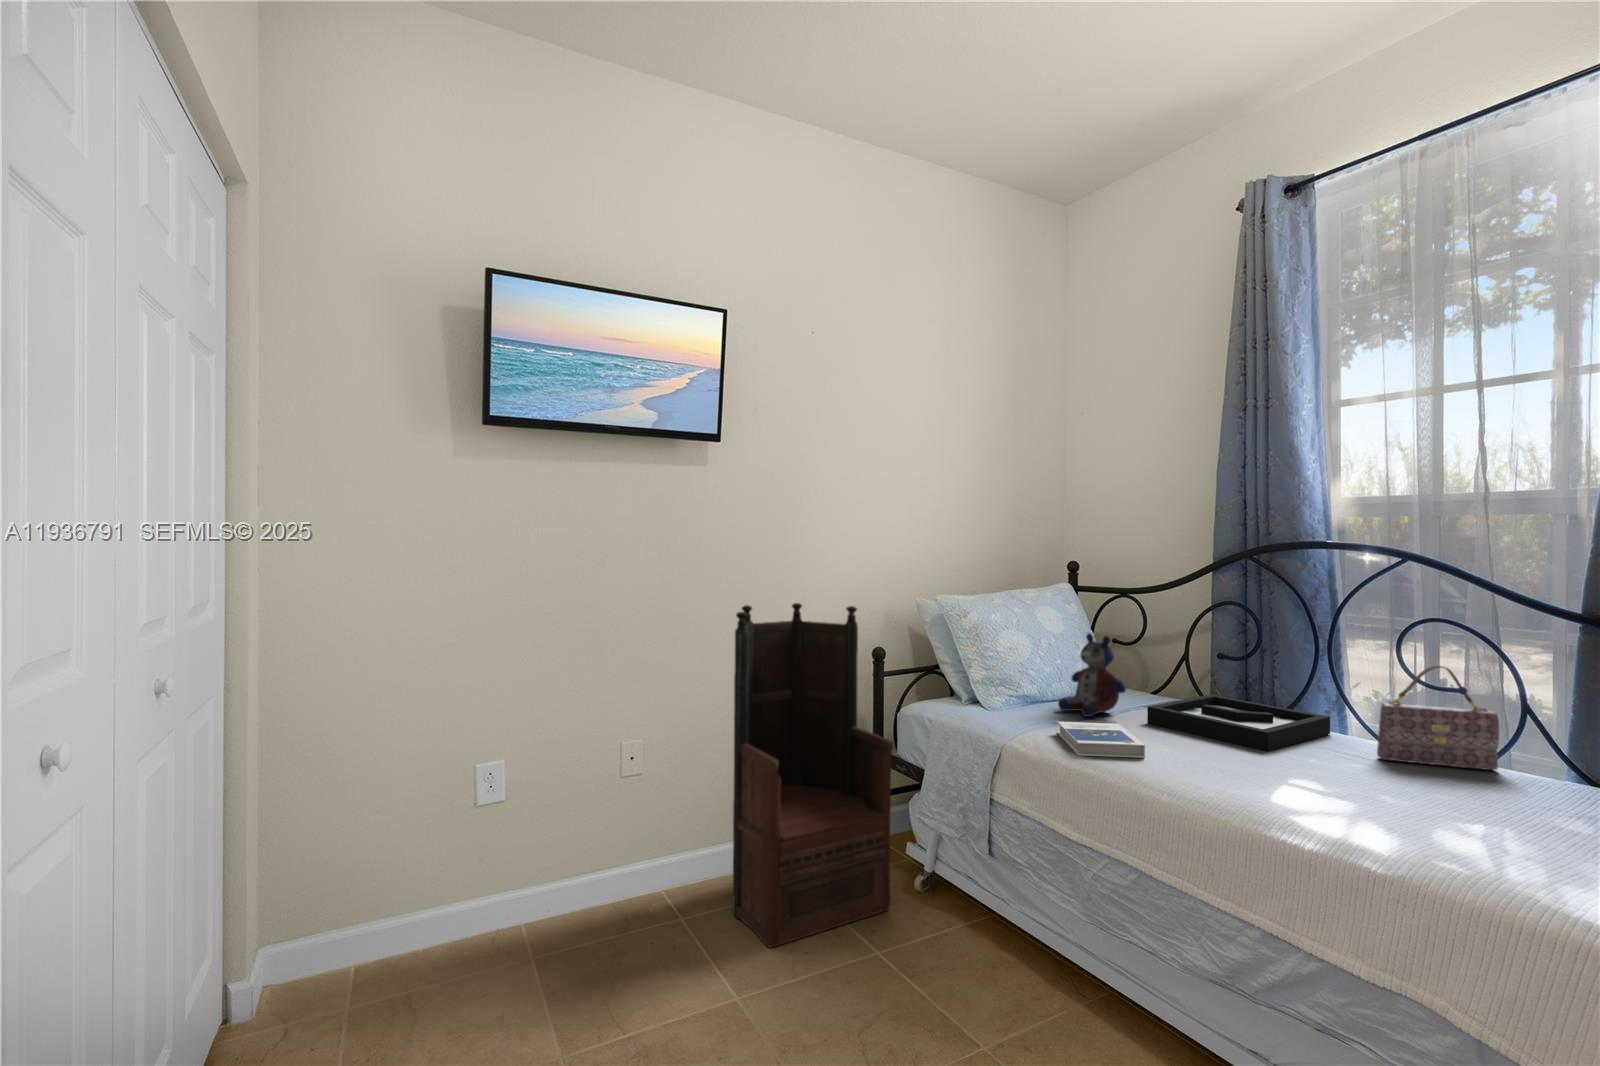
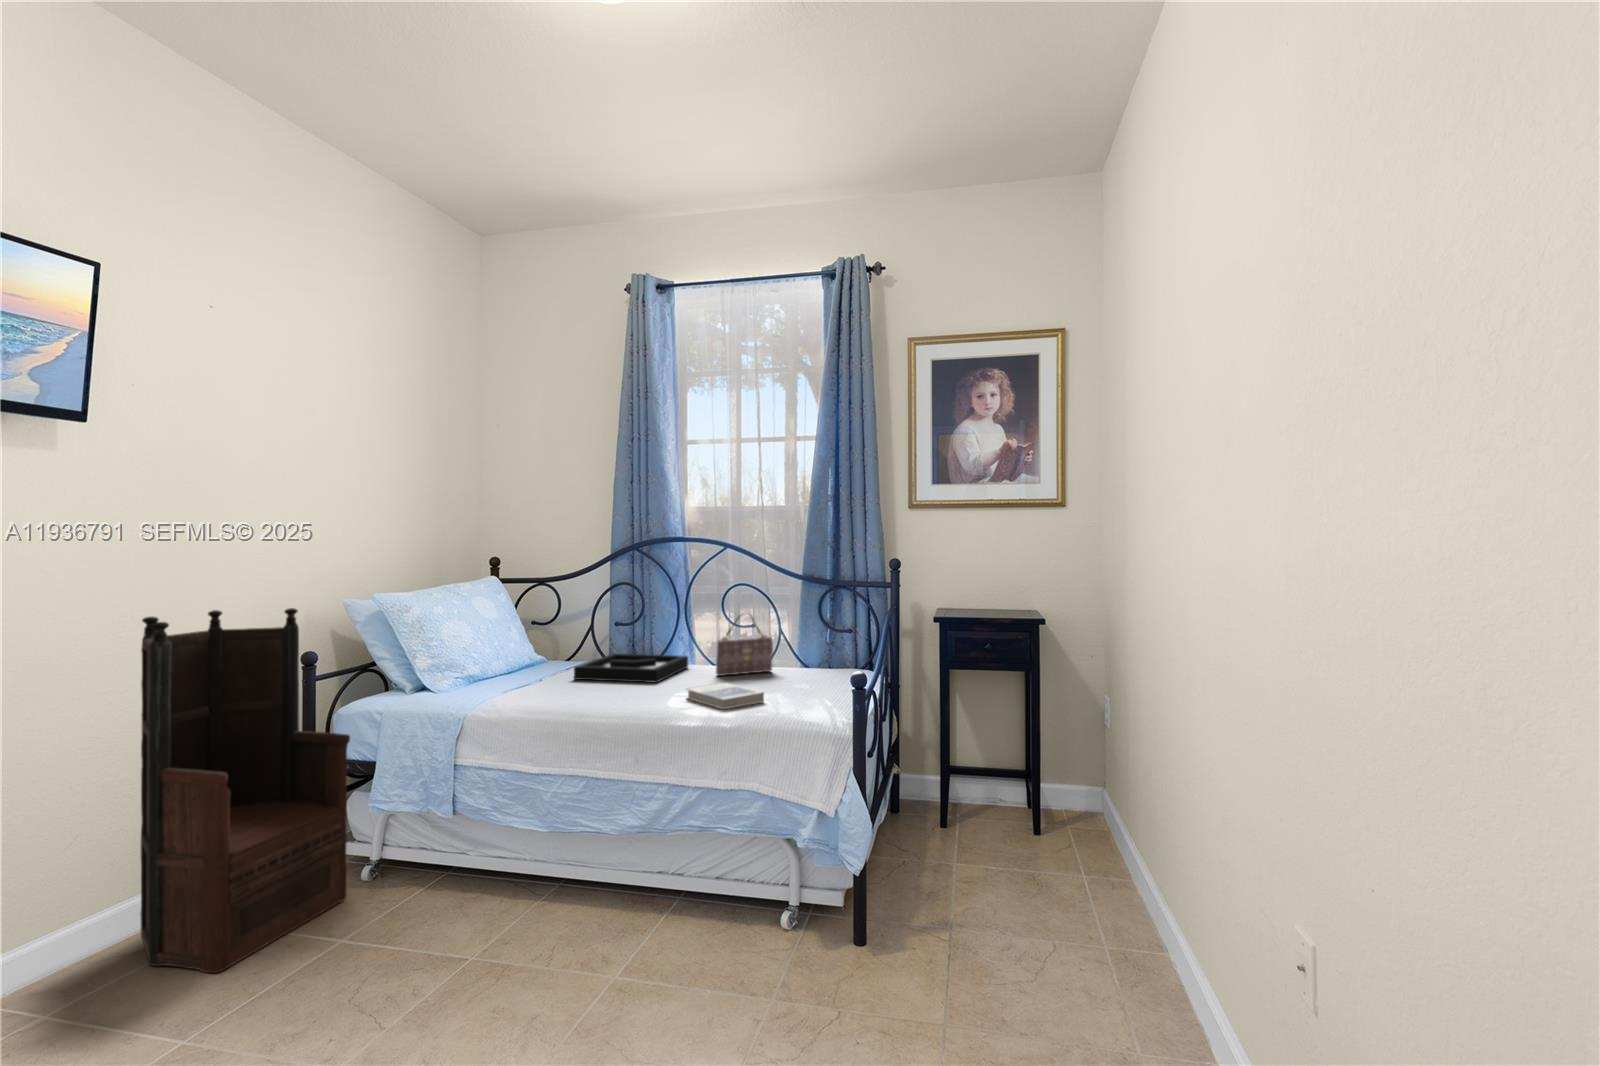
stuffed bear: present [1058,634,1126,717] -> none [502,615,557,683]
hardback book: present [1057,721,1145,758] -> present [687,683,764,709]

